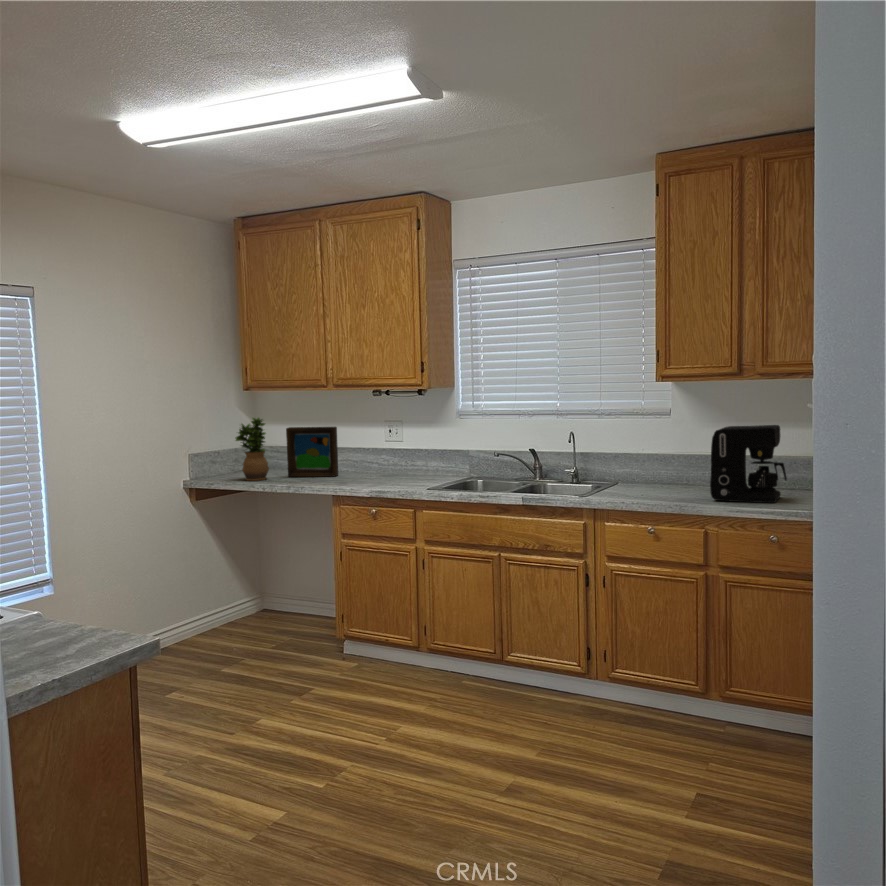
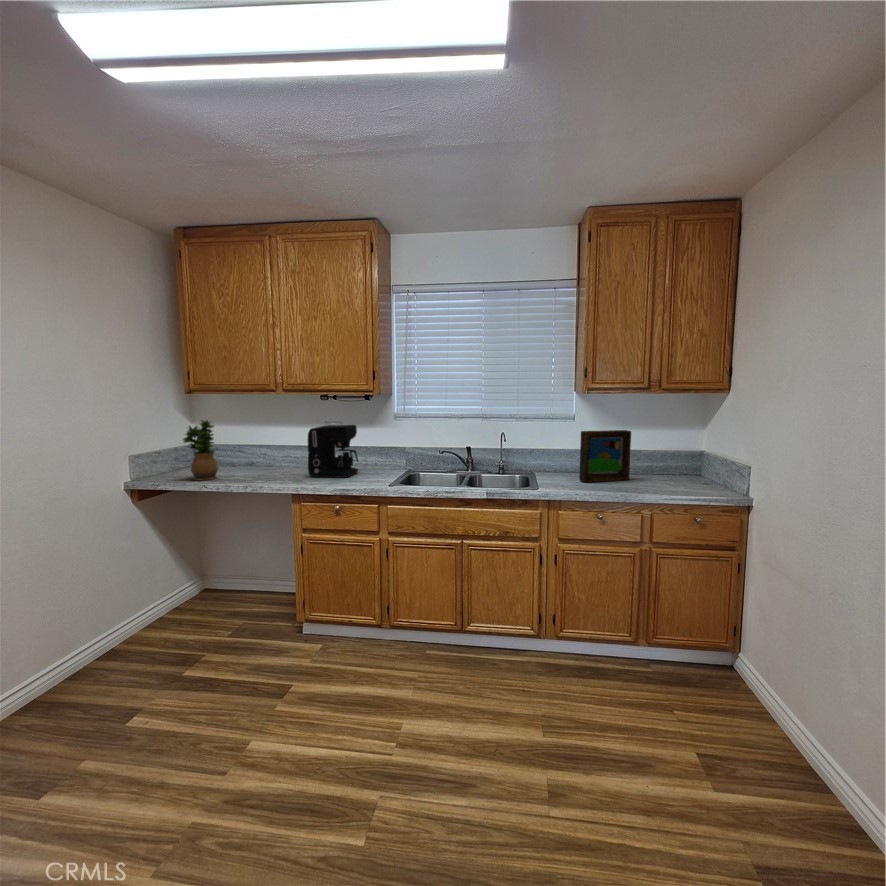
coffee maker: present [710,425,787,503] -> present [308,425,358,478]
picture frame: present [286,427,338,477] -> present [579,430,631,482]

